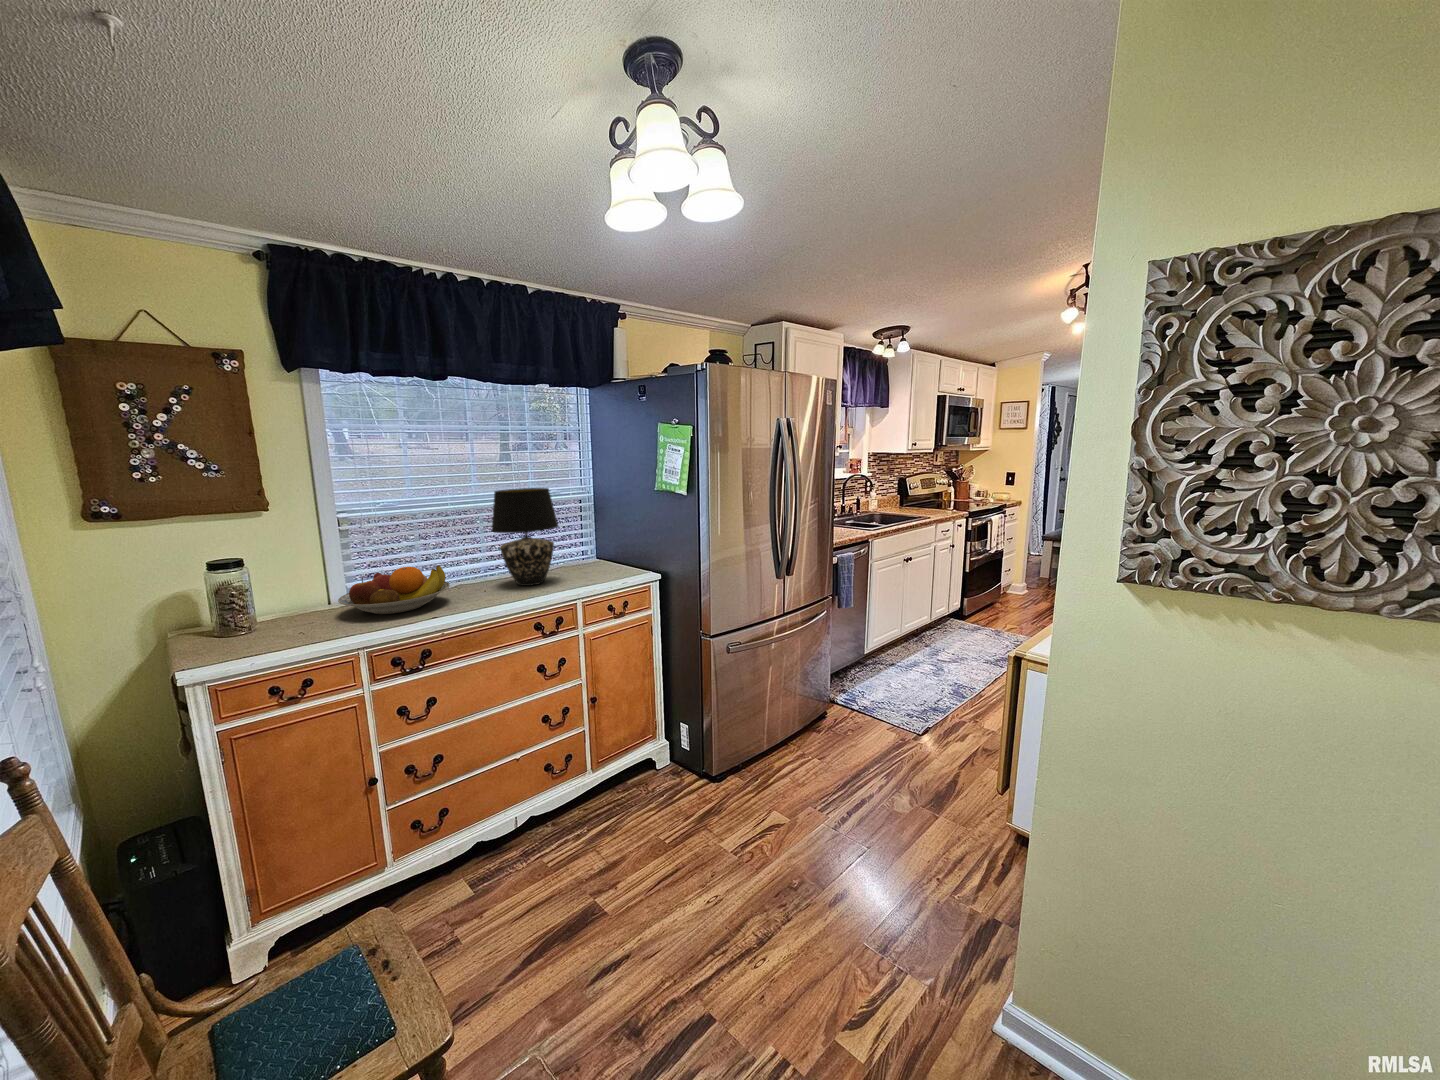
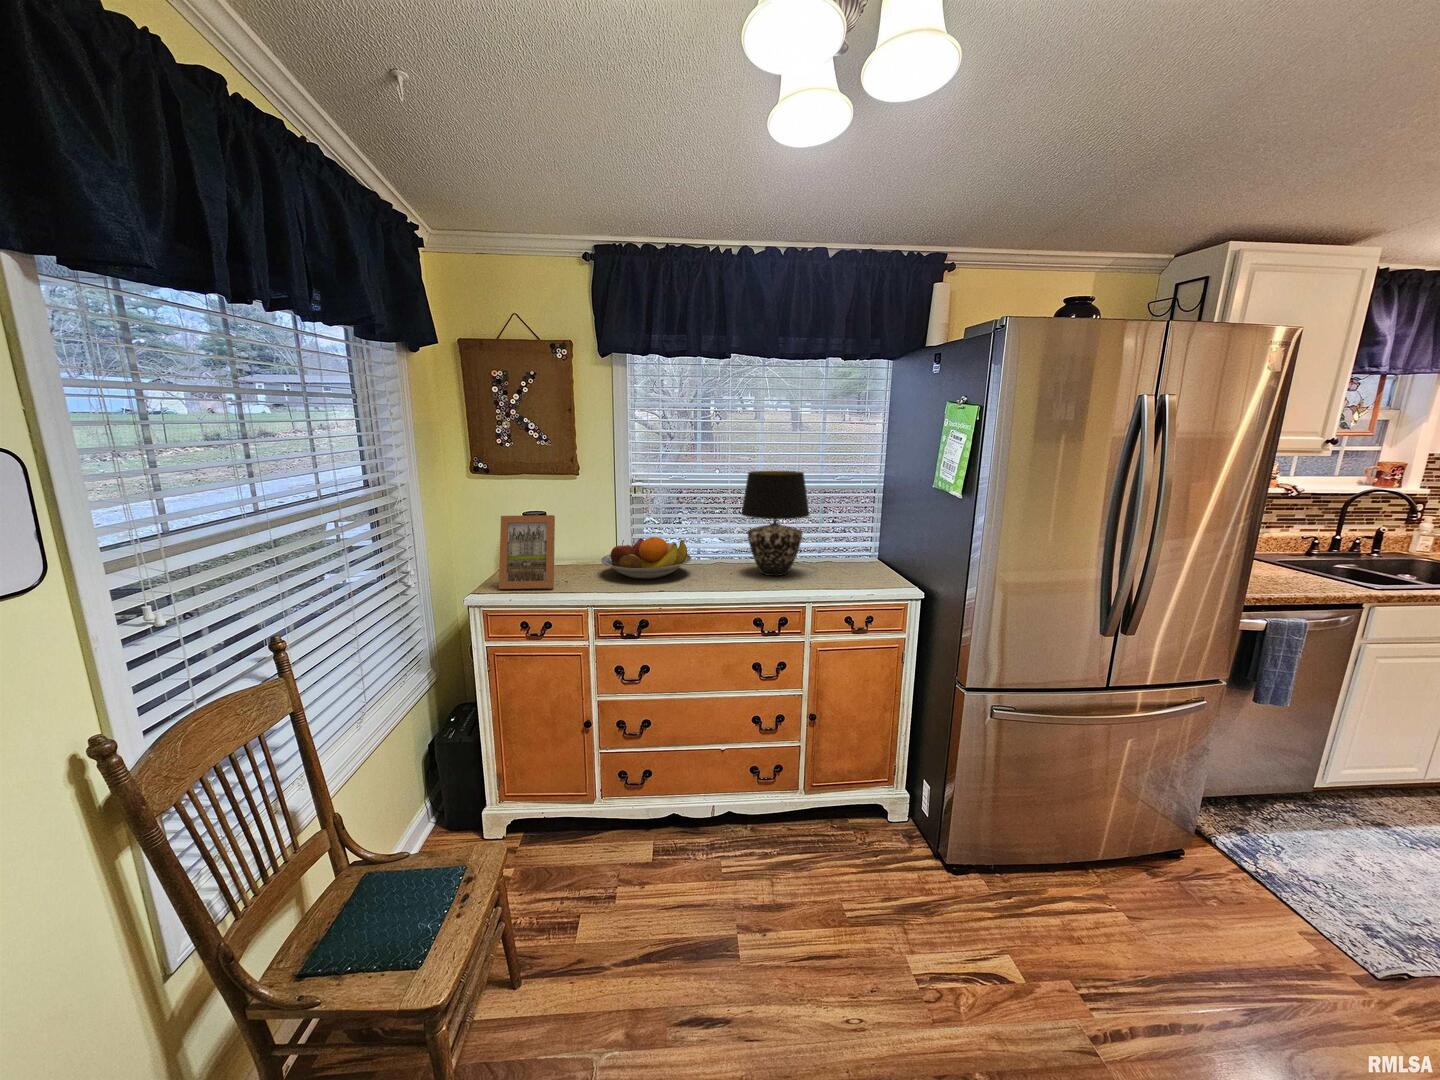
picture frame: none [198,558,299,660] -> present [499,515,555,589]

